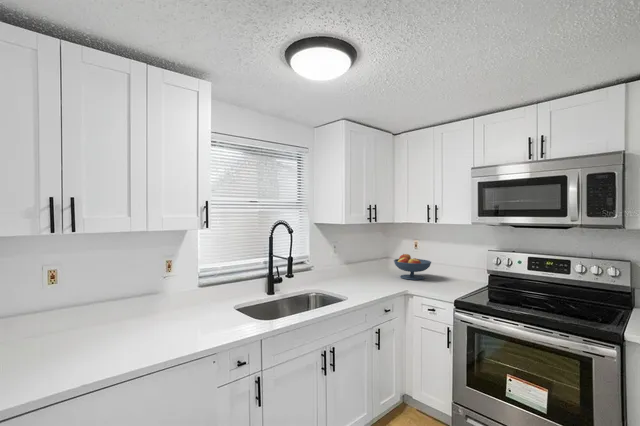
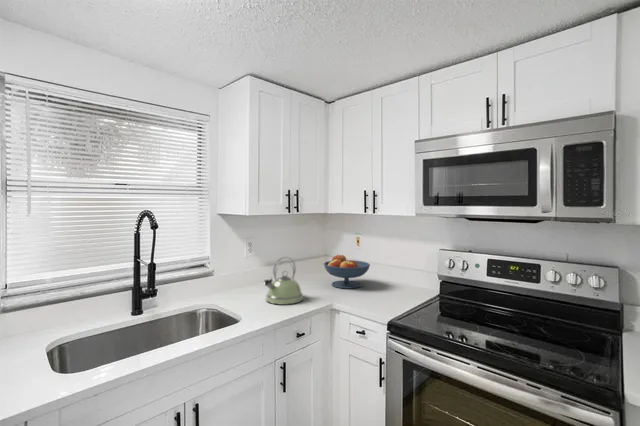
kettle: none [356,254,384,289] -> present [264,258,303,304]

